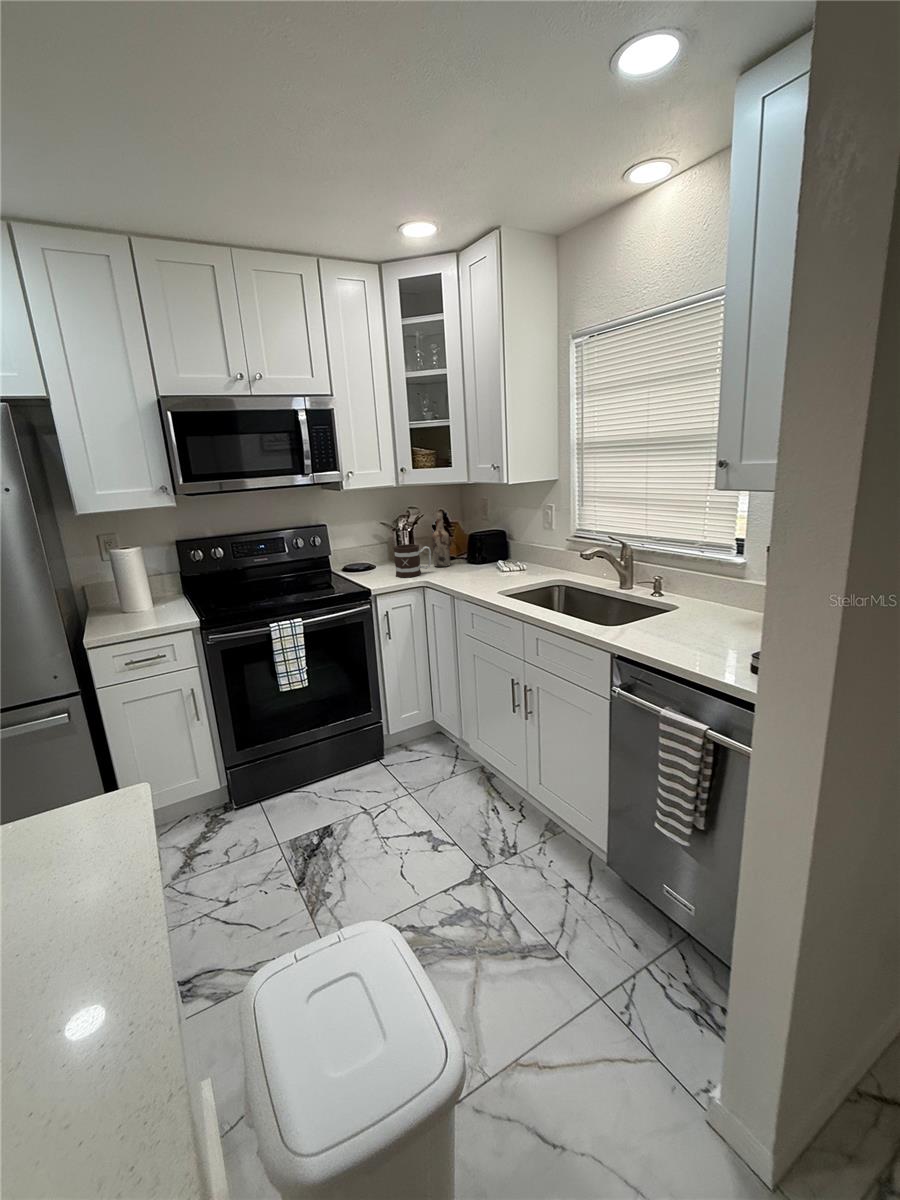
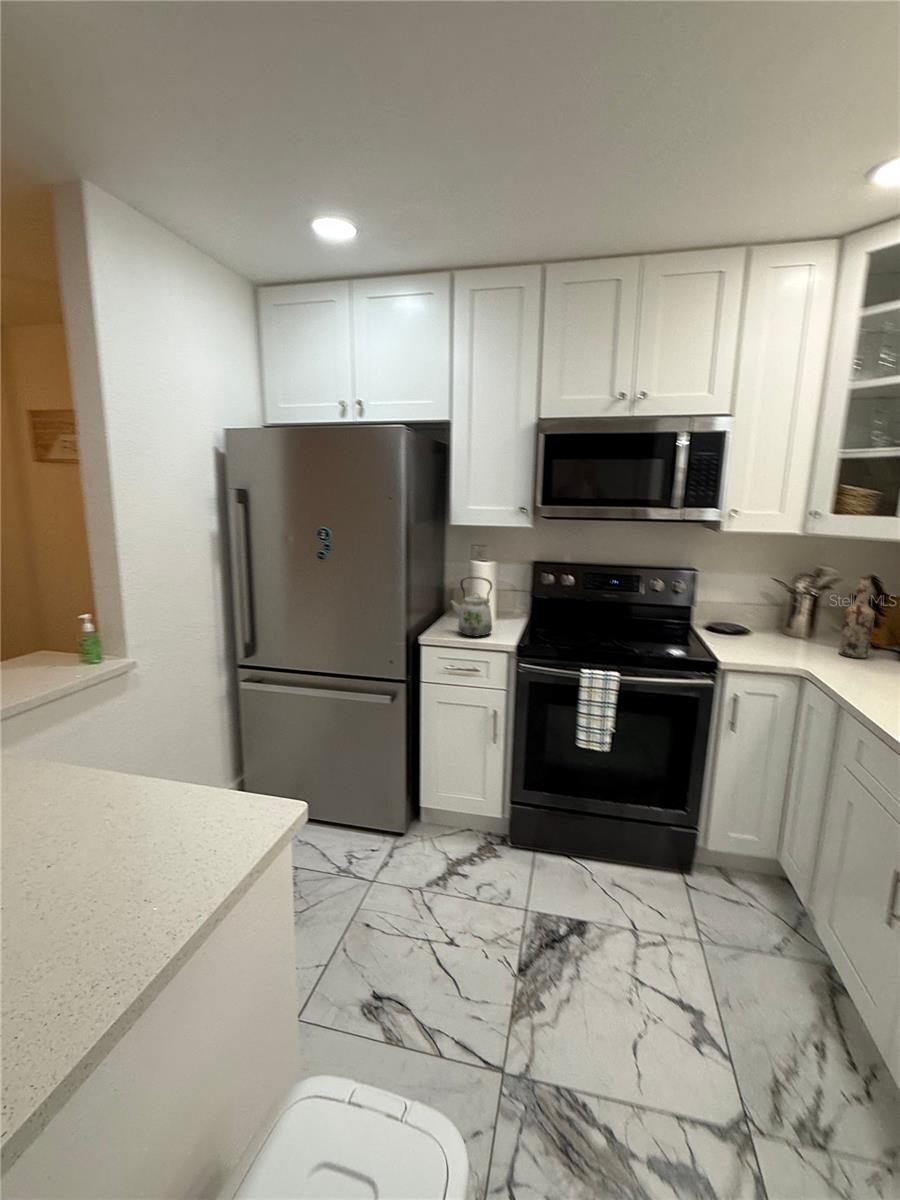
mug: present [394,544,431,577] -> none [768,614,833,661]
kettle: none [103,563,164,625] -> present [449,577,492,636]

